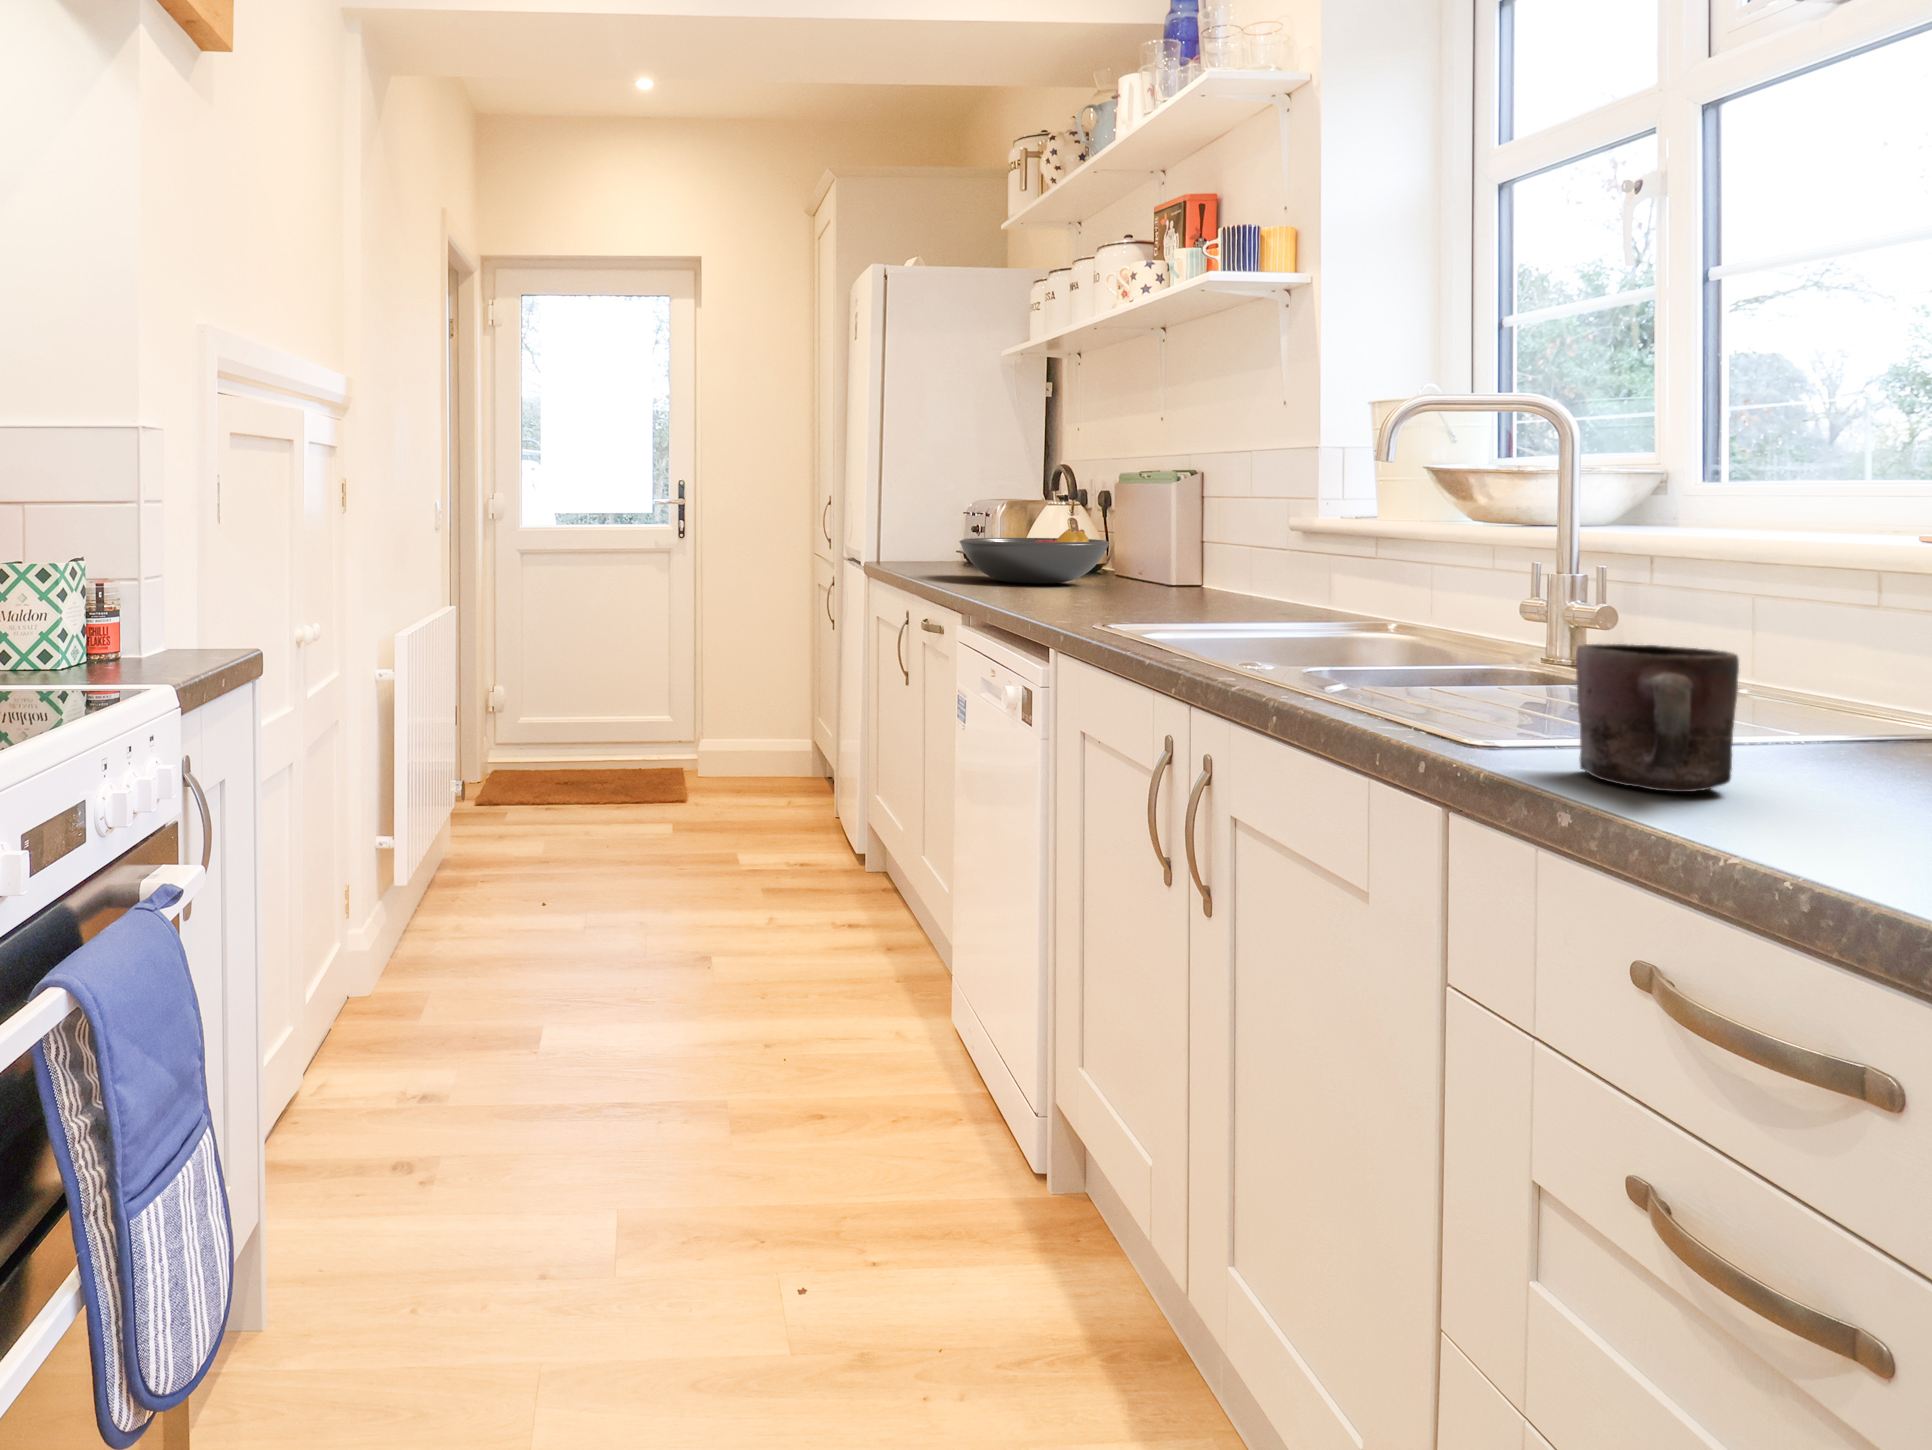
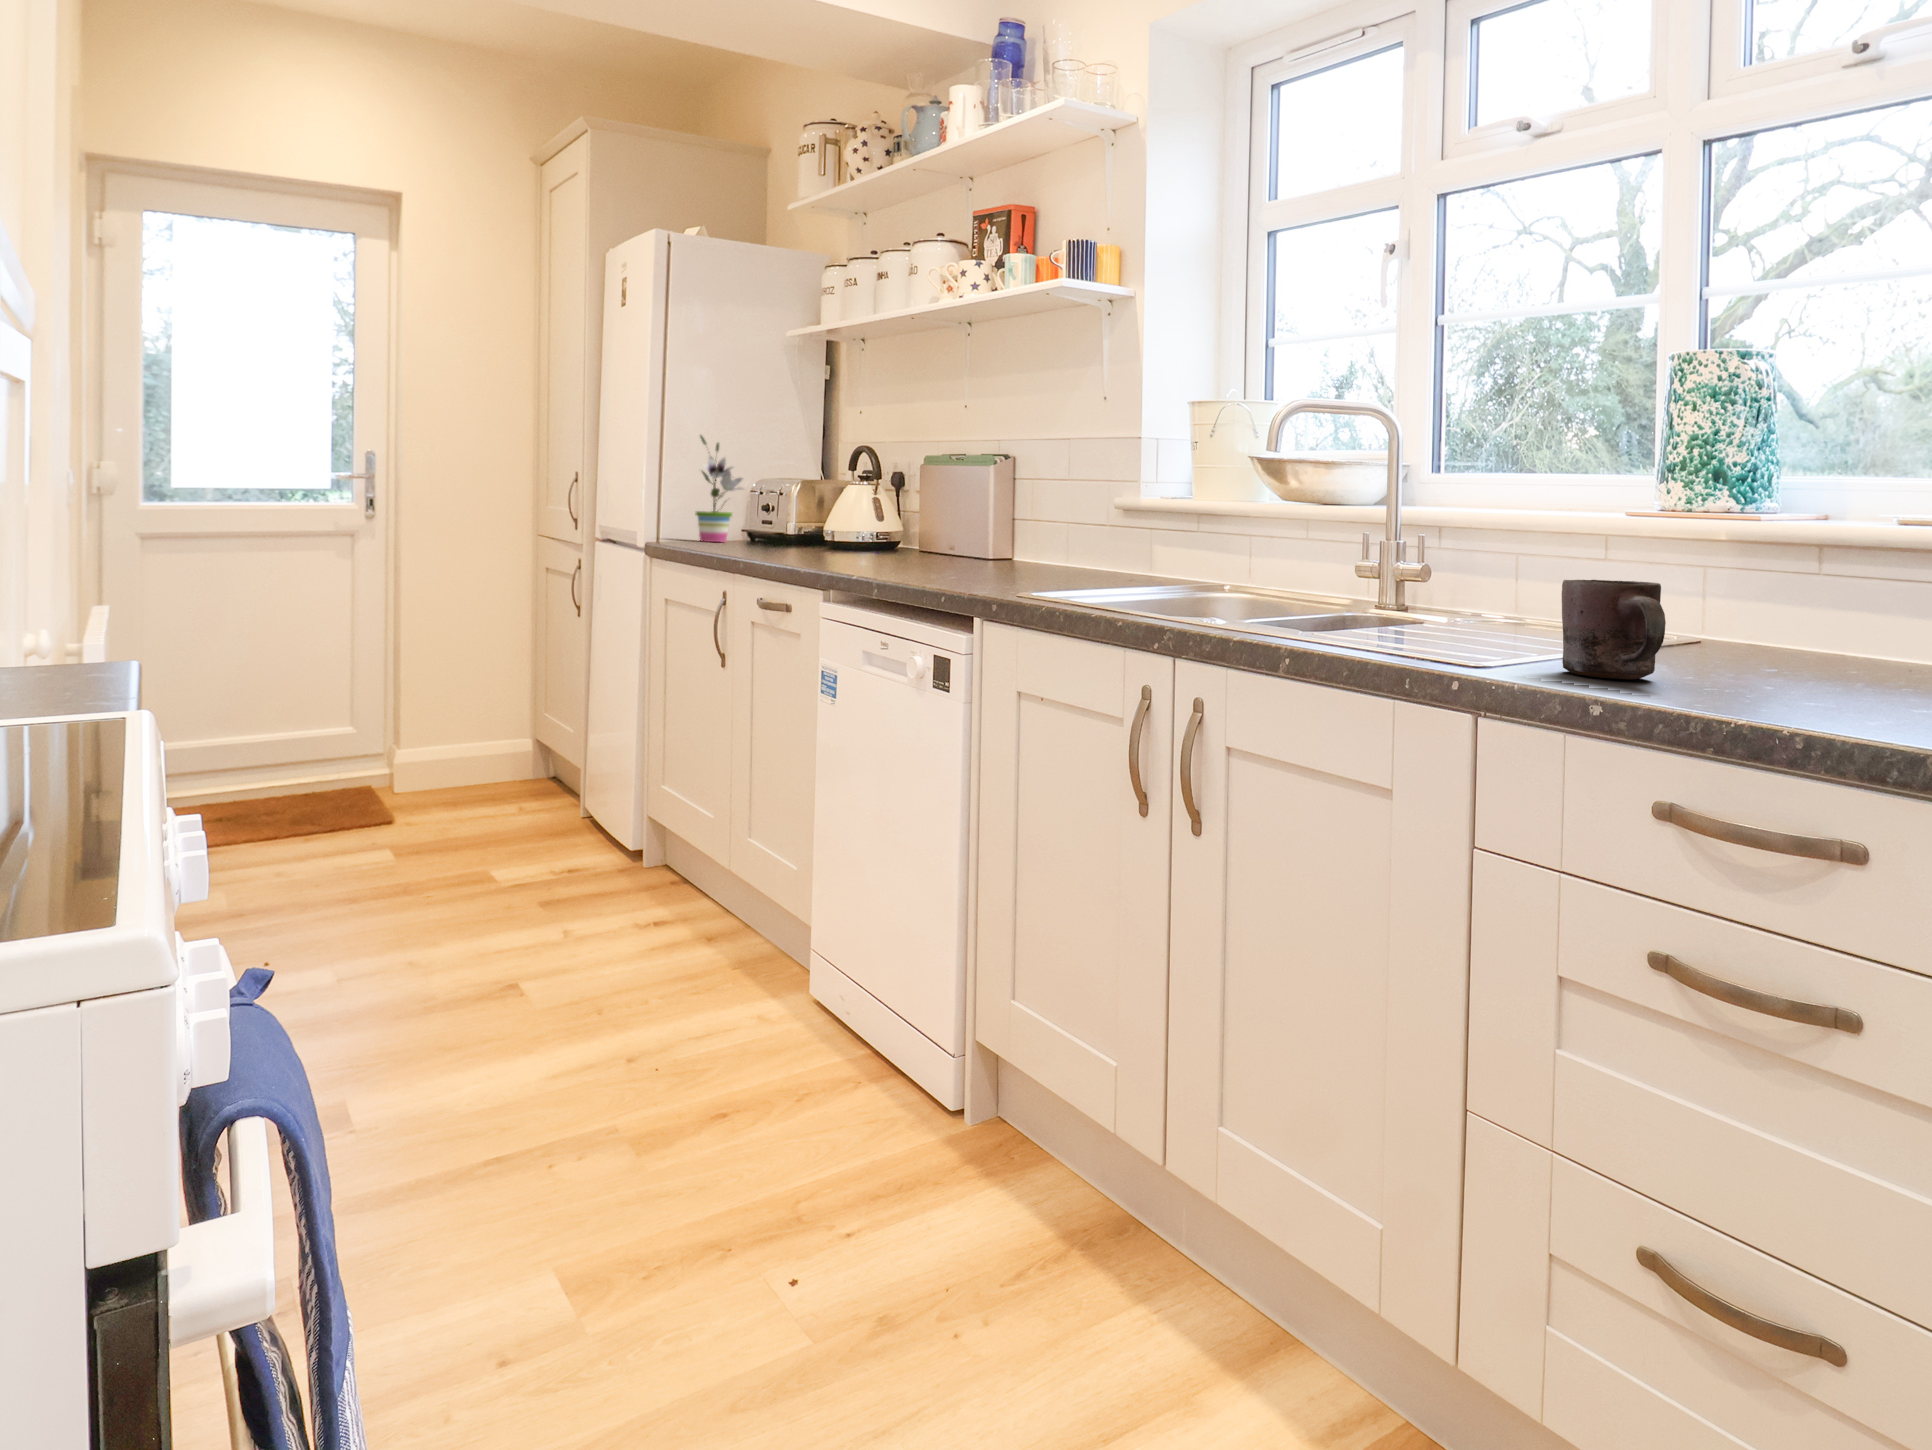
potted plant: none [906,462,955,564] -> present [695,436,743,542]
fruit bowl: present [959,529,1110,584] -> none [790,507,934,558]

